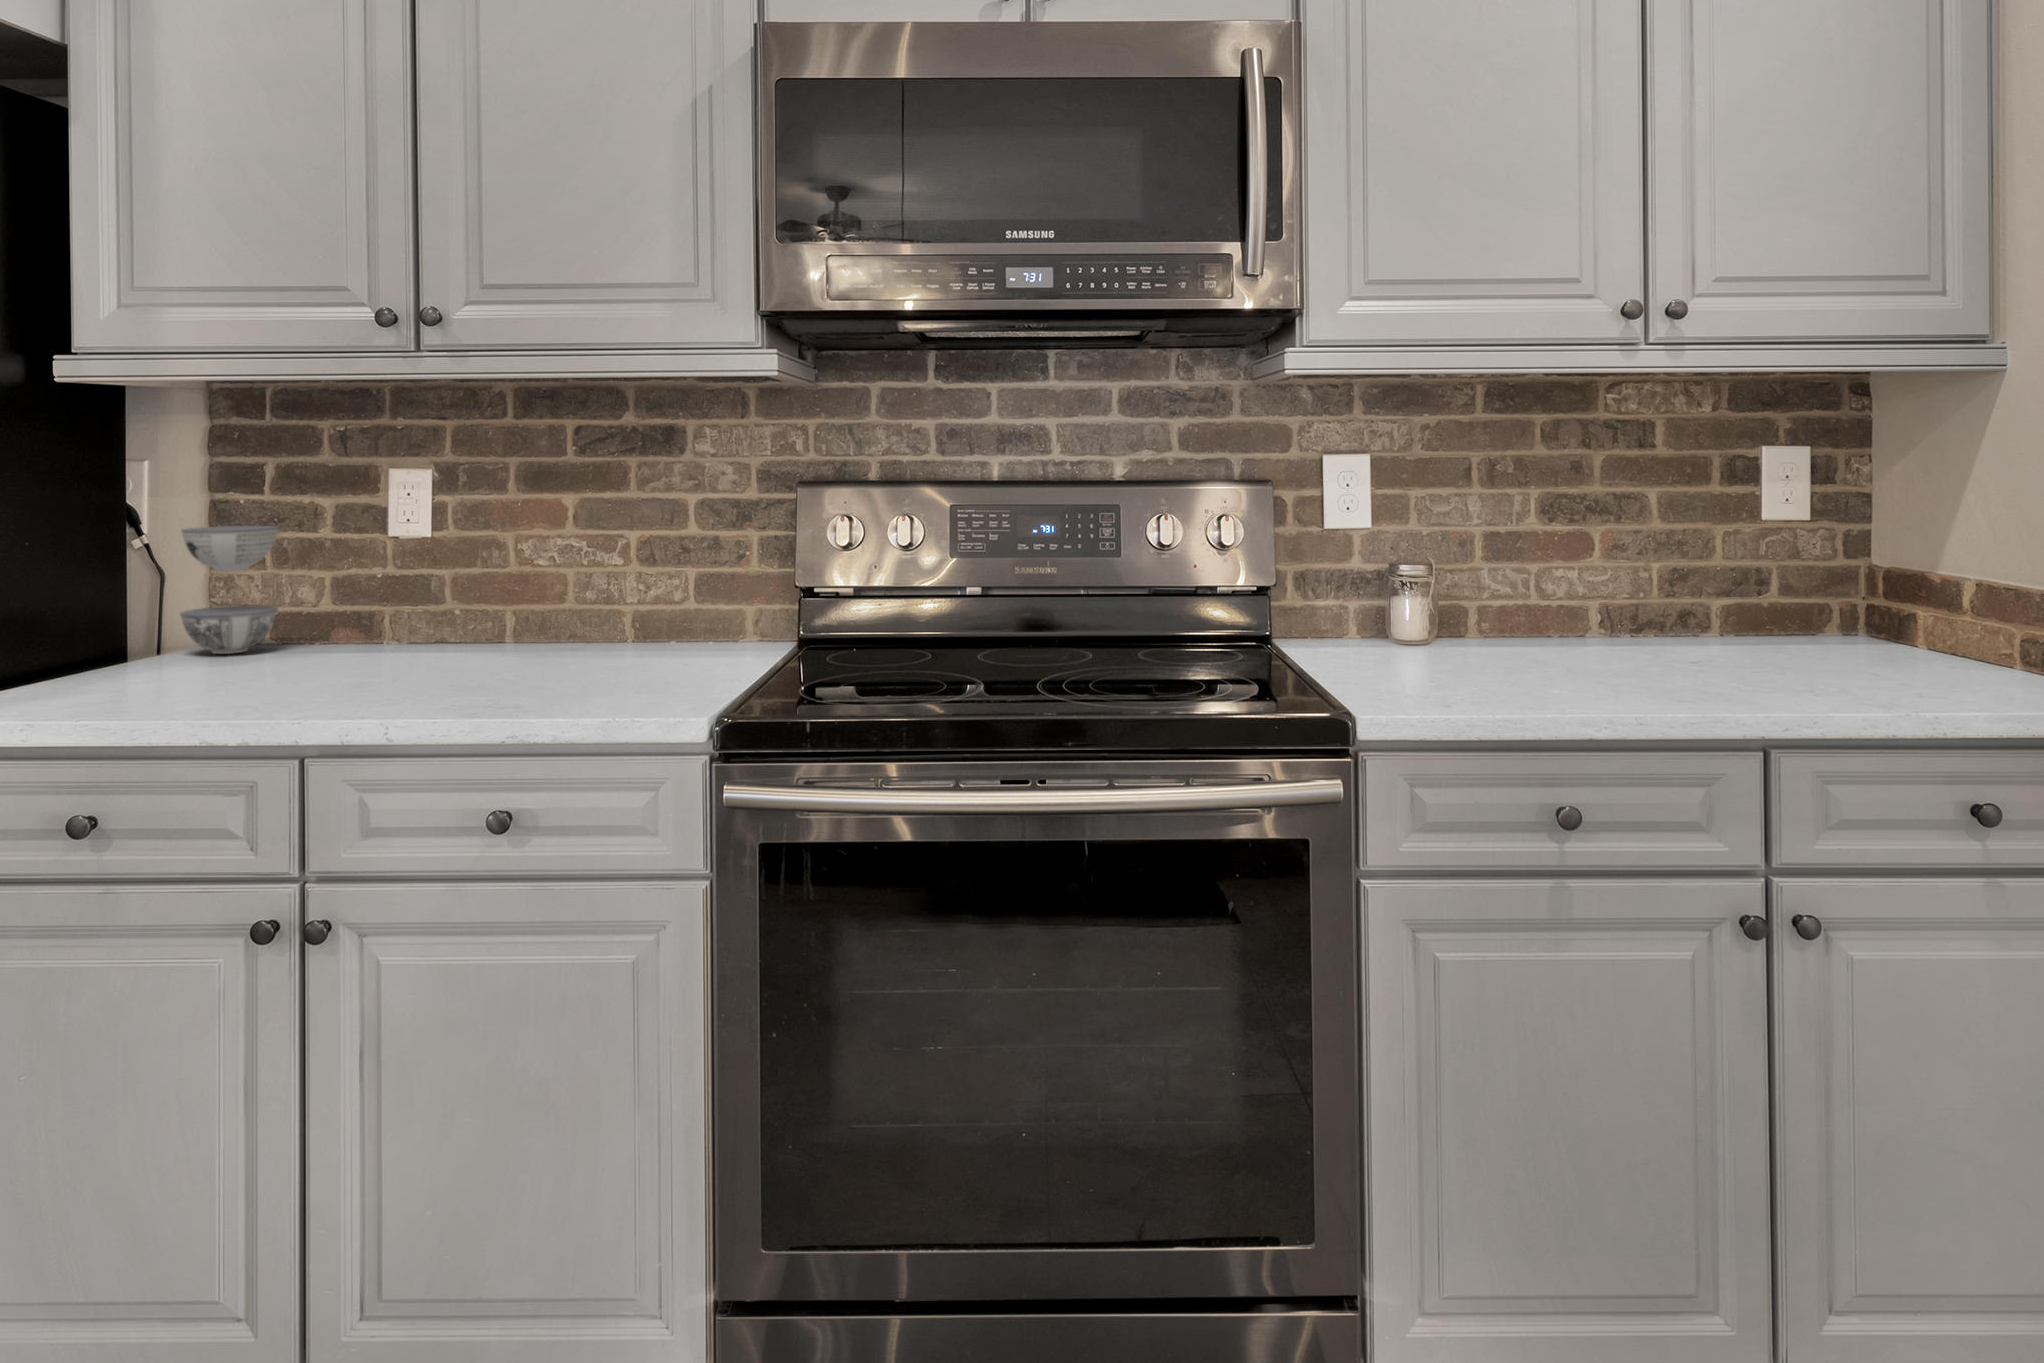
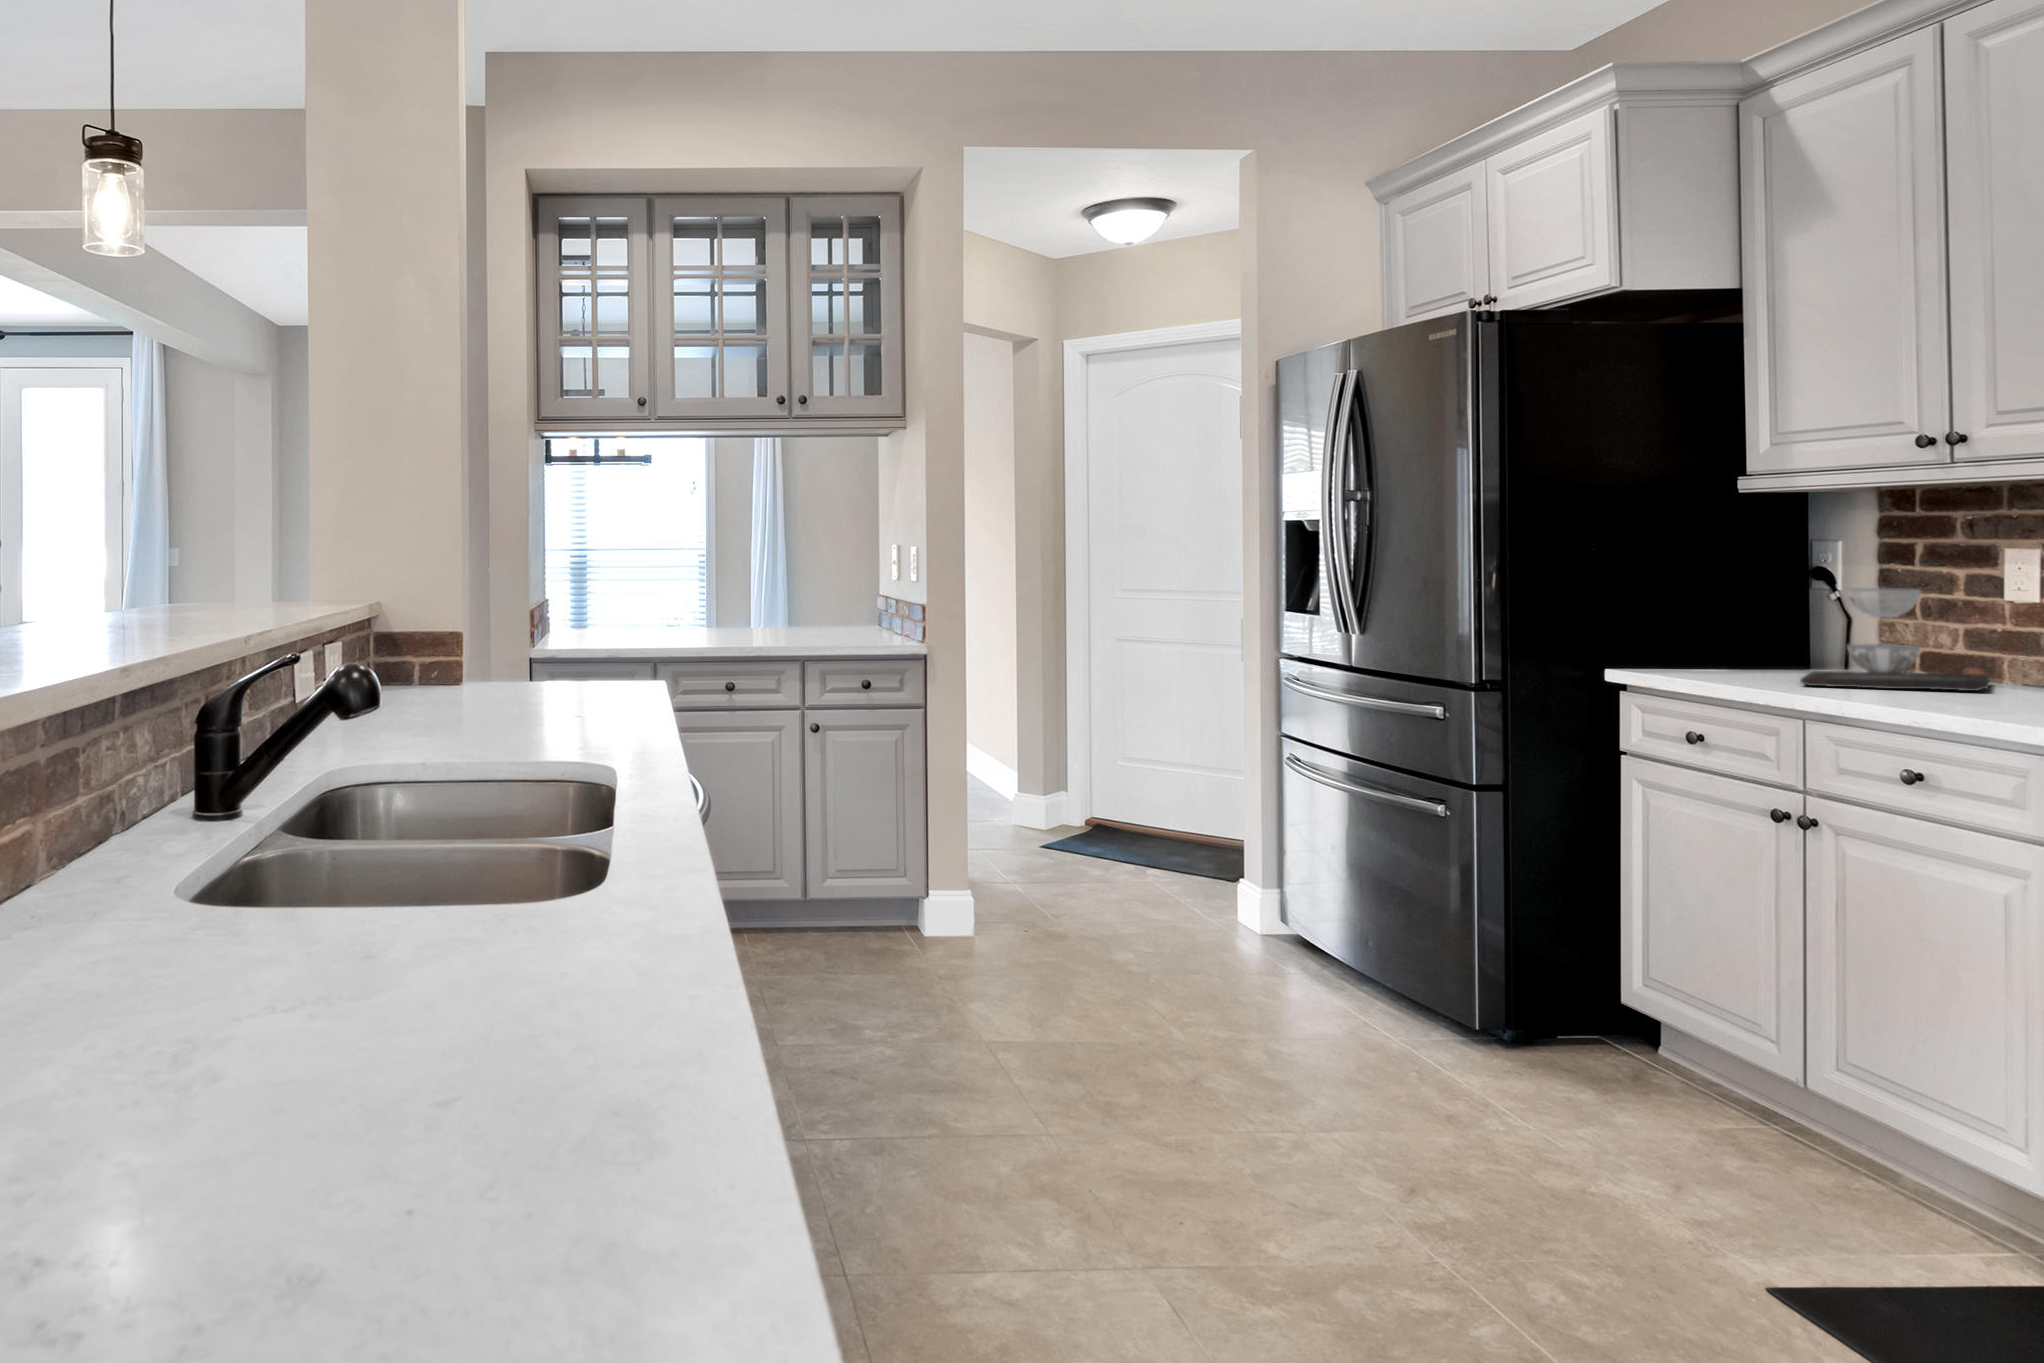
tray: none [188,645,487,706] -> present [1801,671,1990,691]

